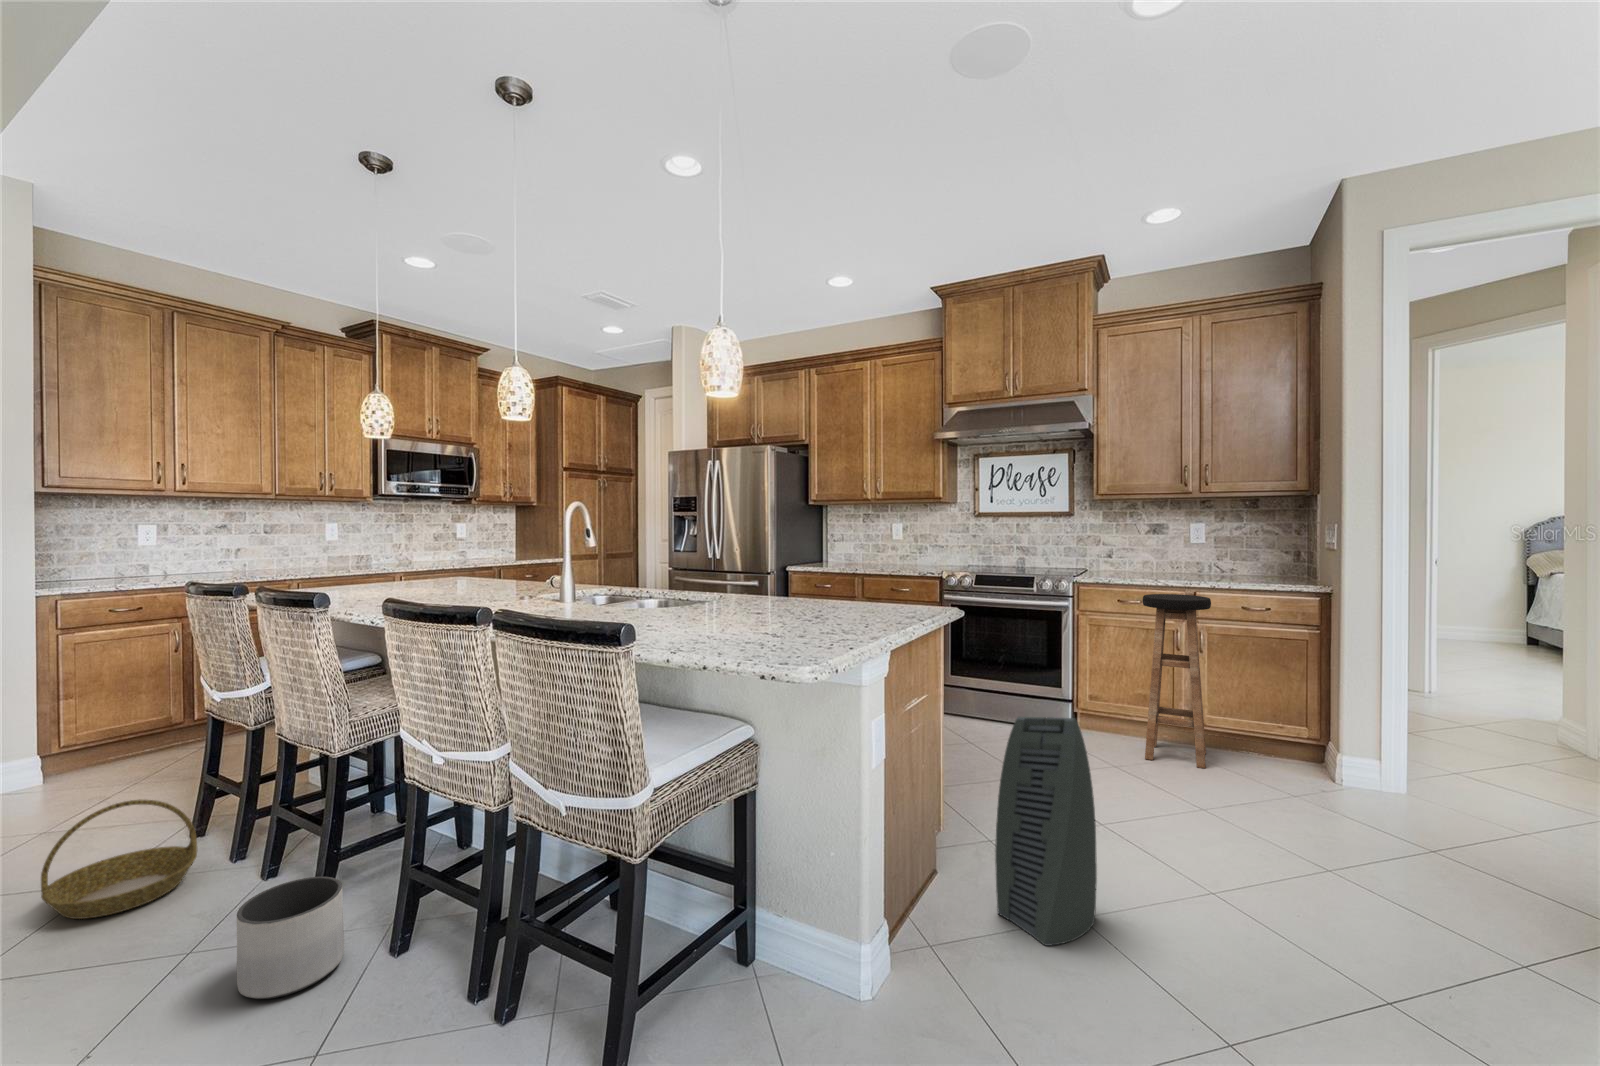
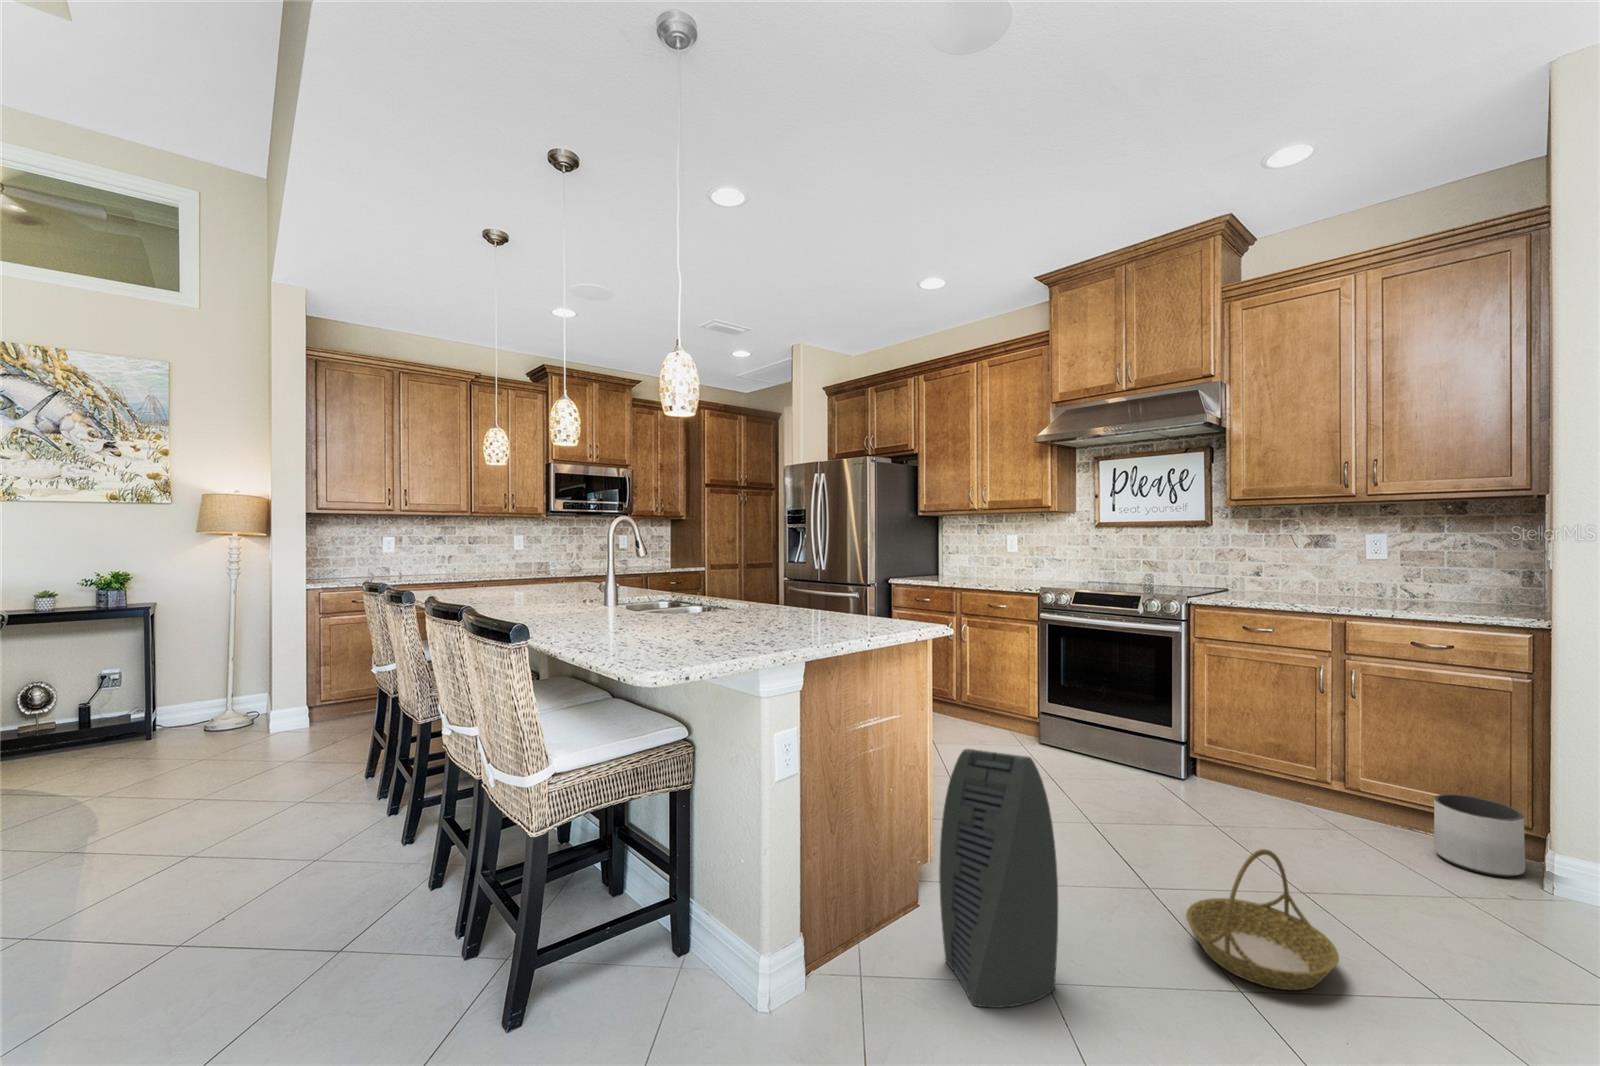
bar stool: present [1142,594,1211,768] -> none [1261,621,1357,844]
basket: present [41,800,197,919] -> present [1186,849,1339,990]
planter: present [237,877,344,999] -> present [1434,794,1525,877]

